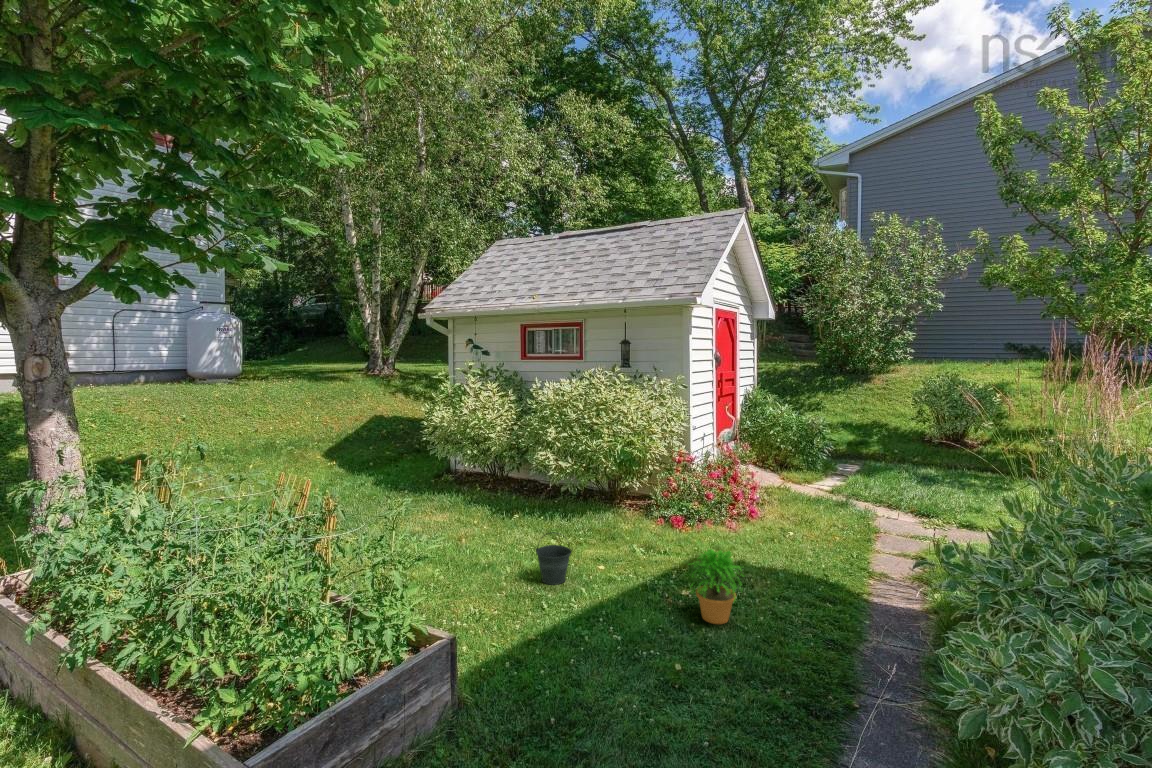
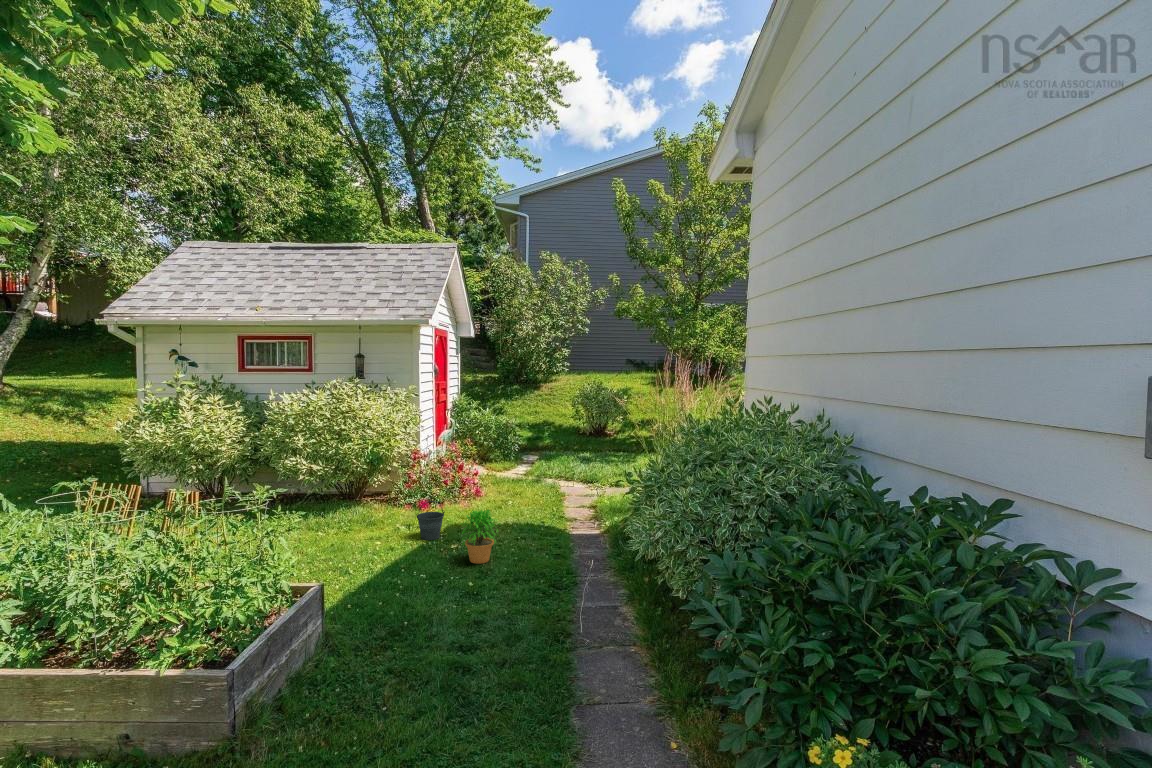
bucket: present [536,545,572,585] -> present [416,501,445,540]

